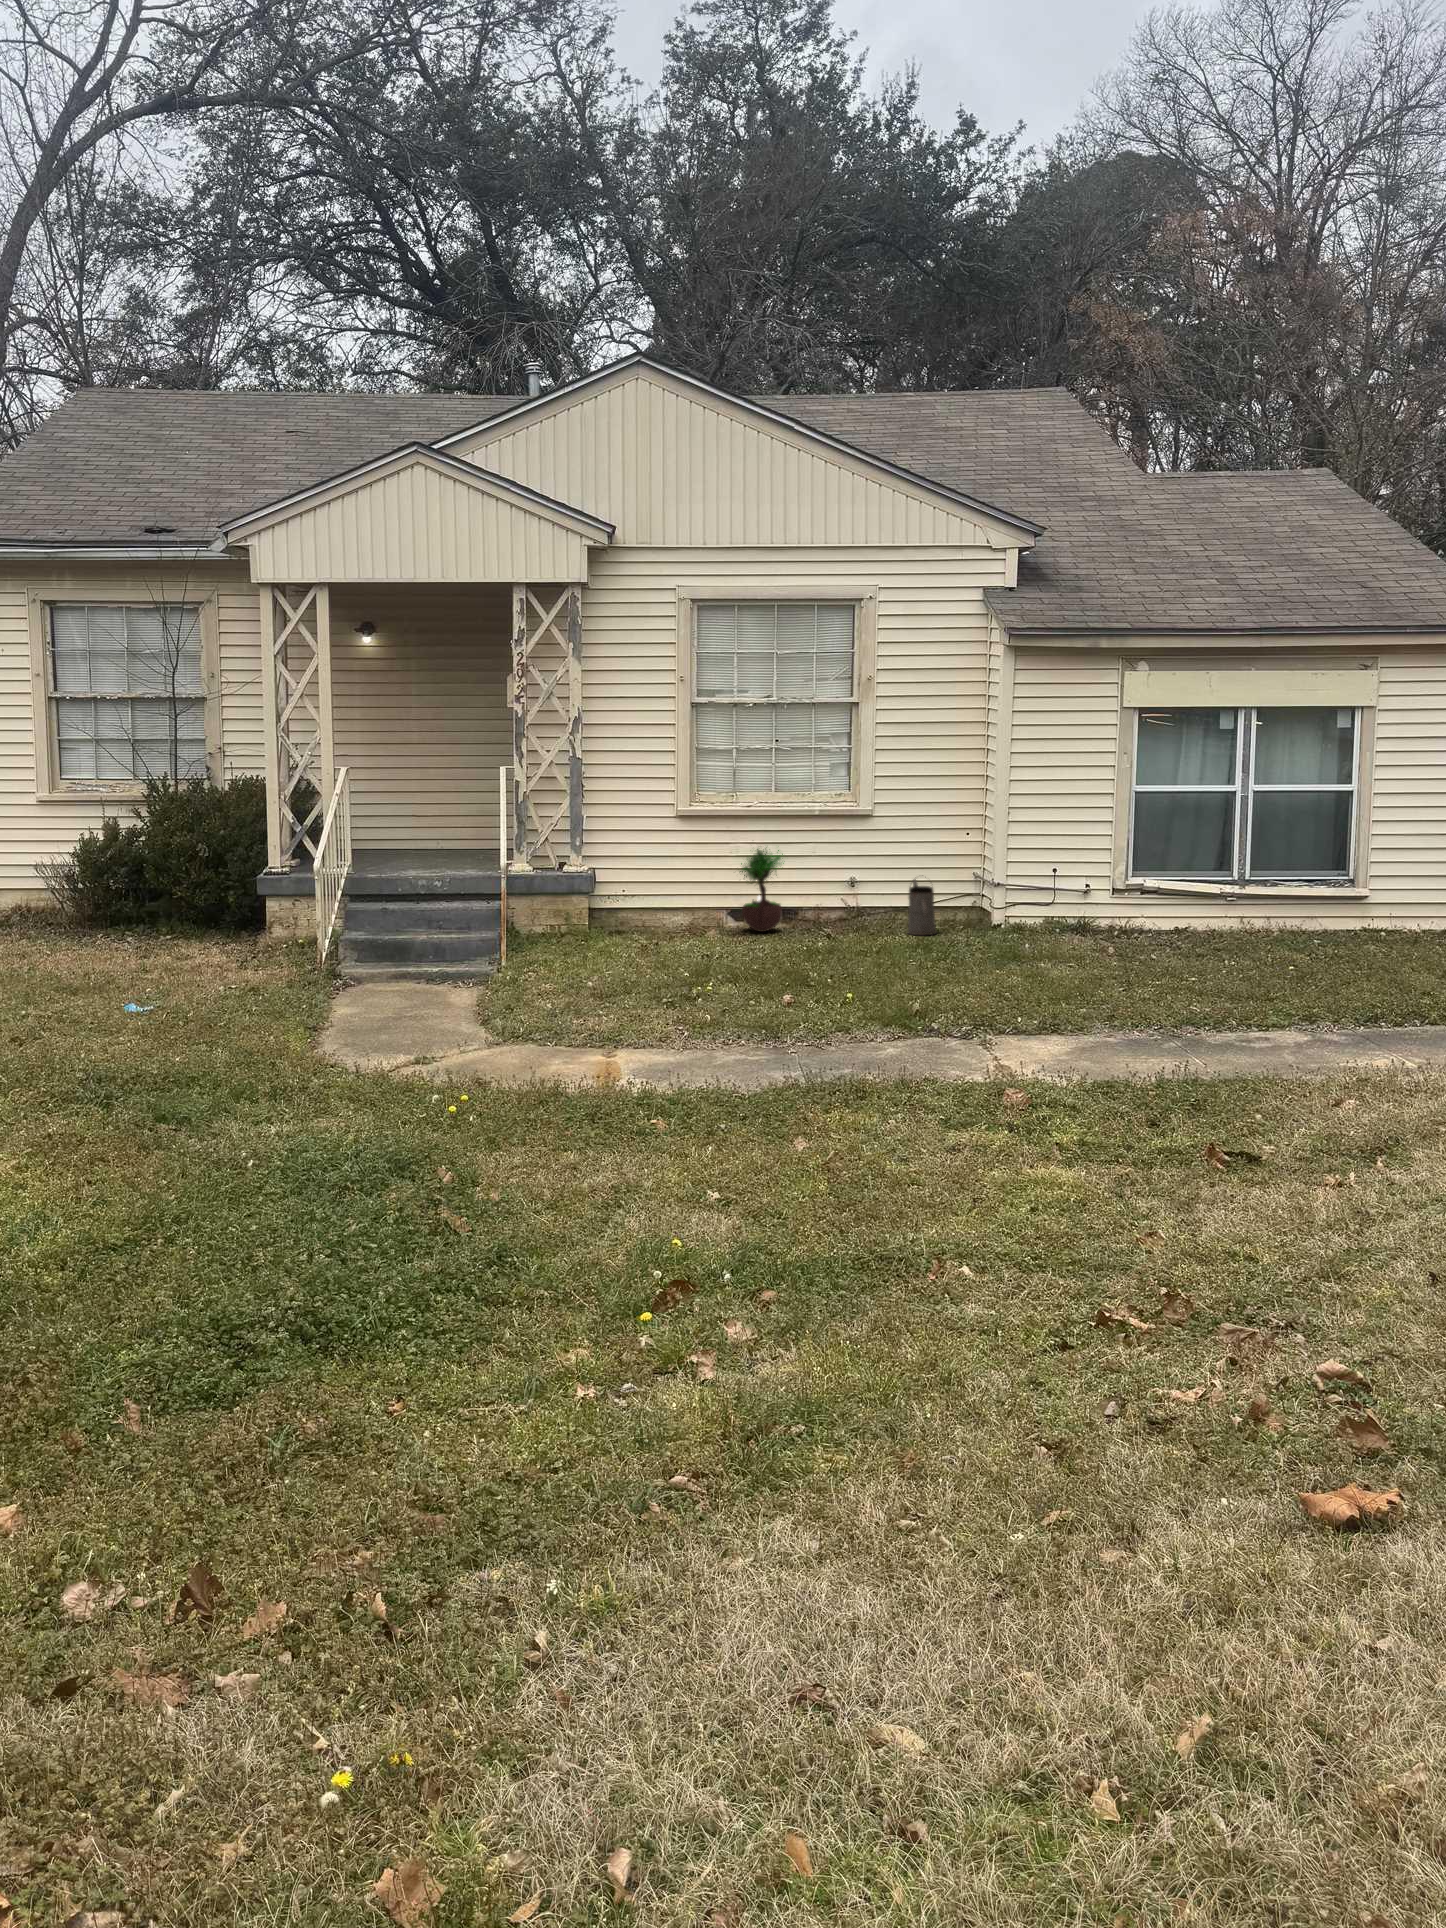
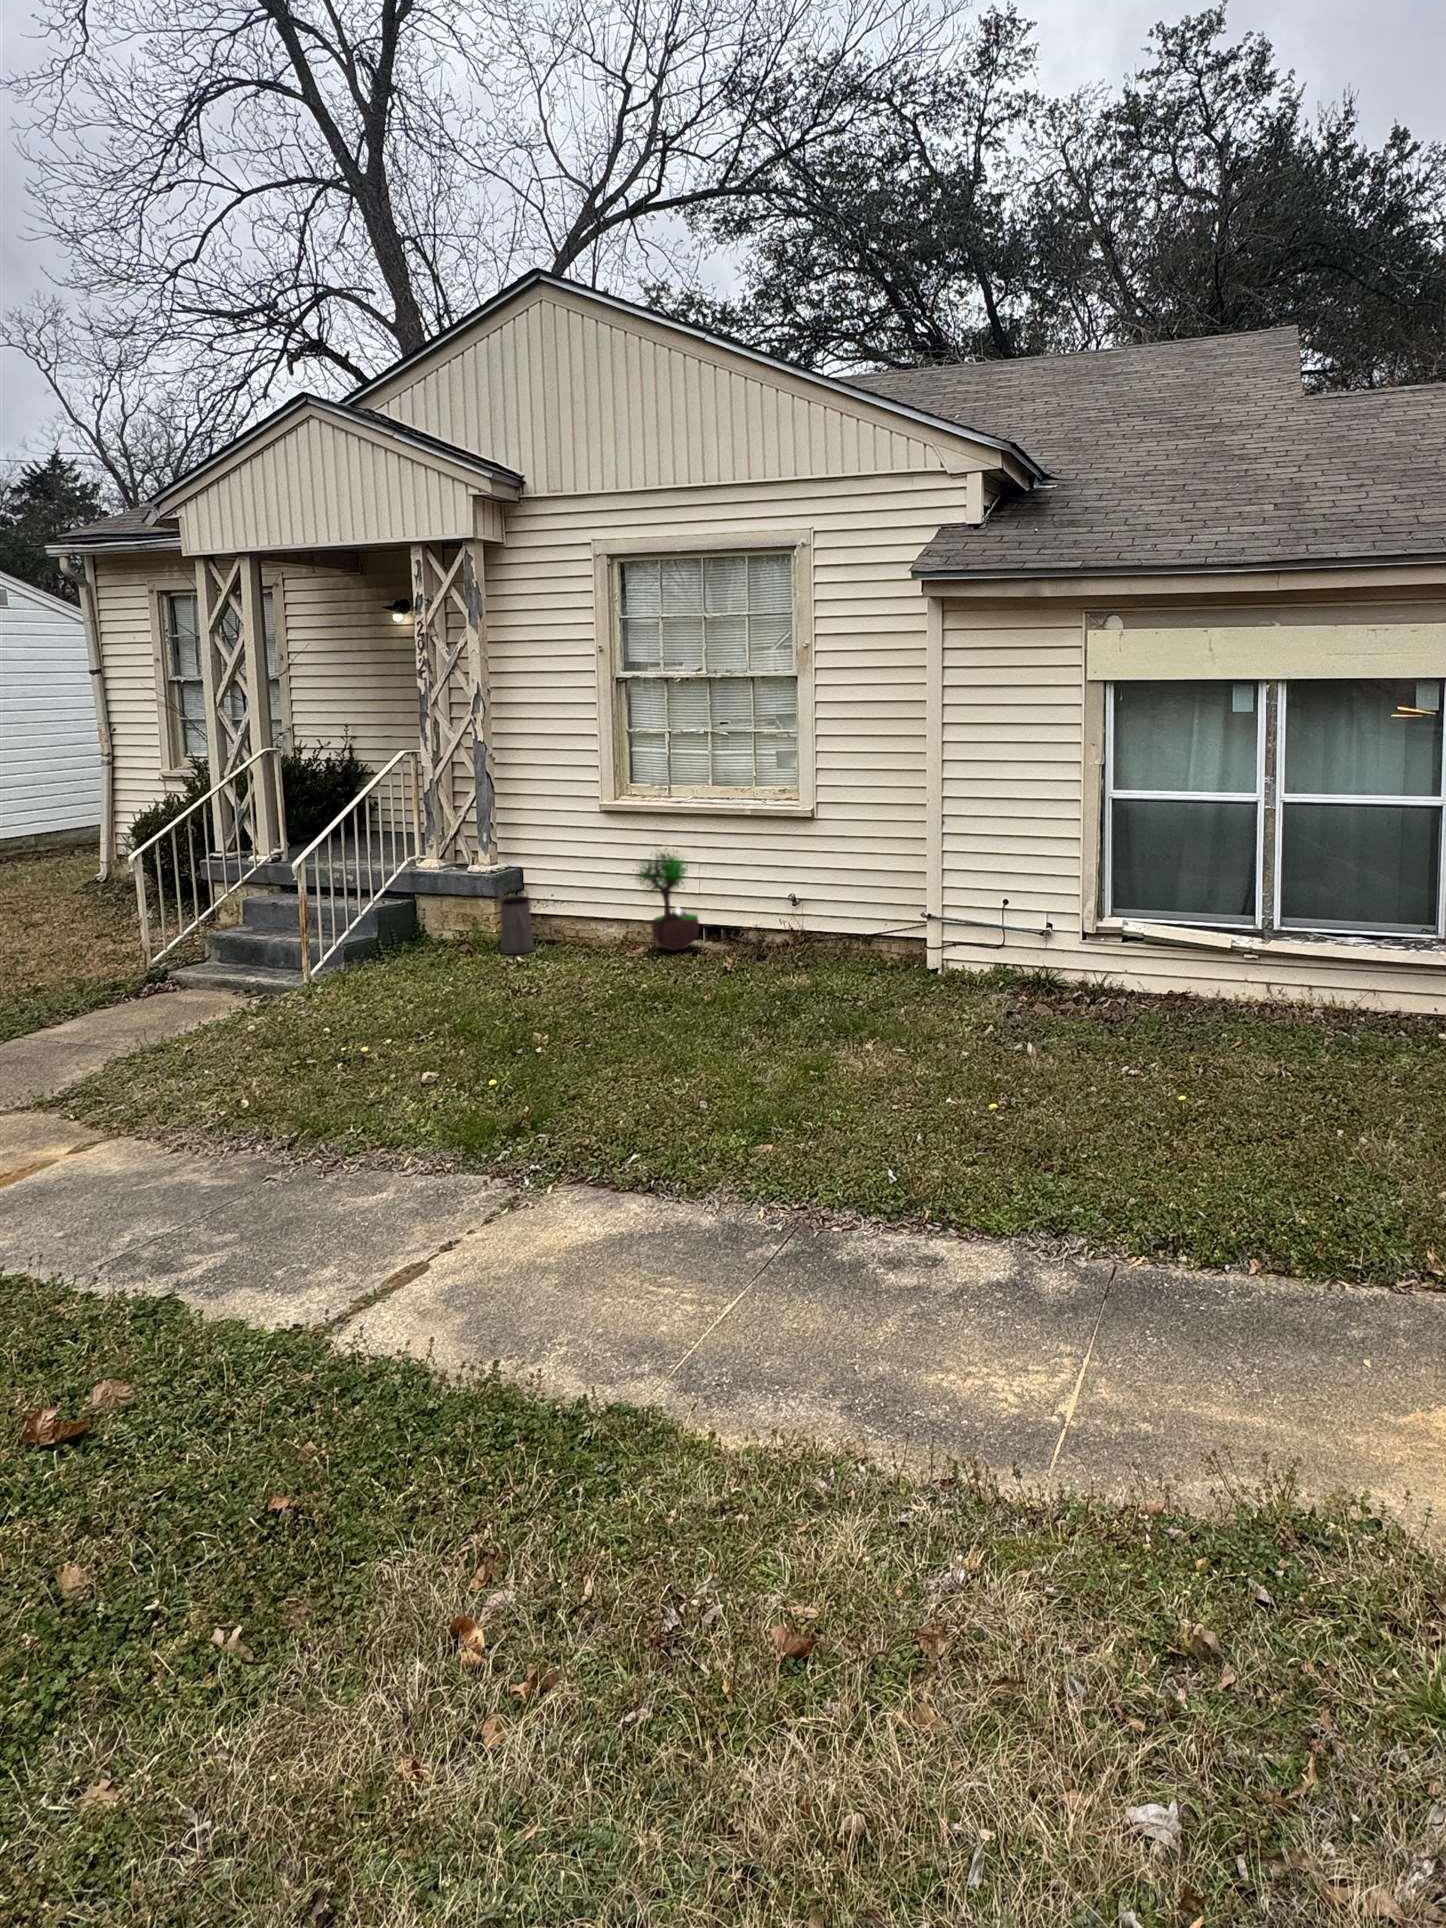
watering can: present [907,875,937,935] -> present [497,884,535,954]

